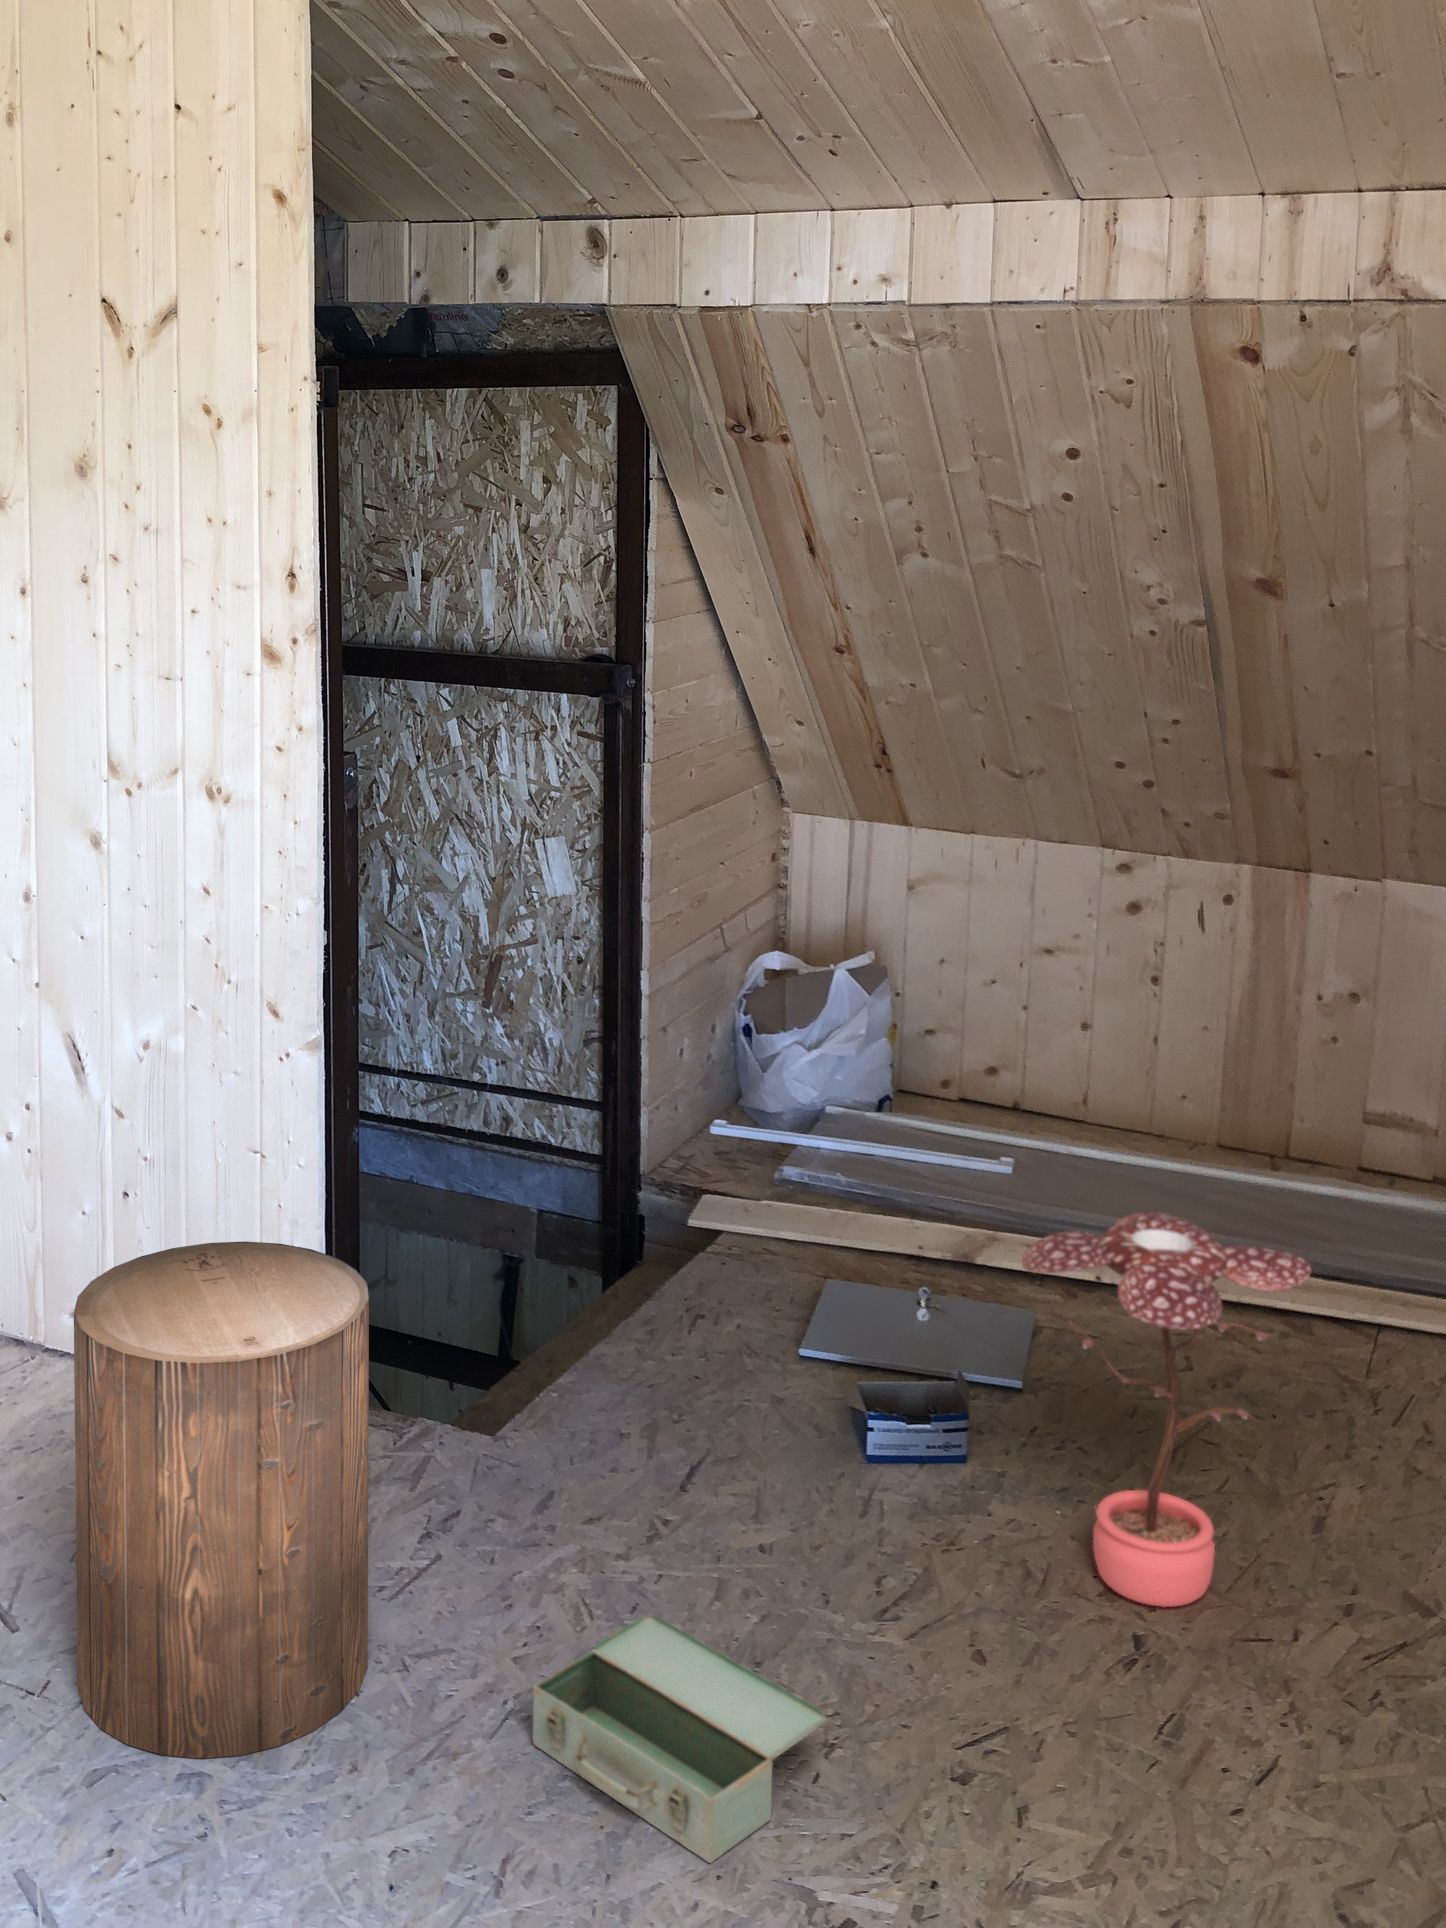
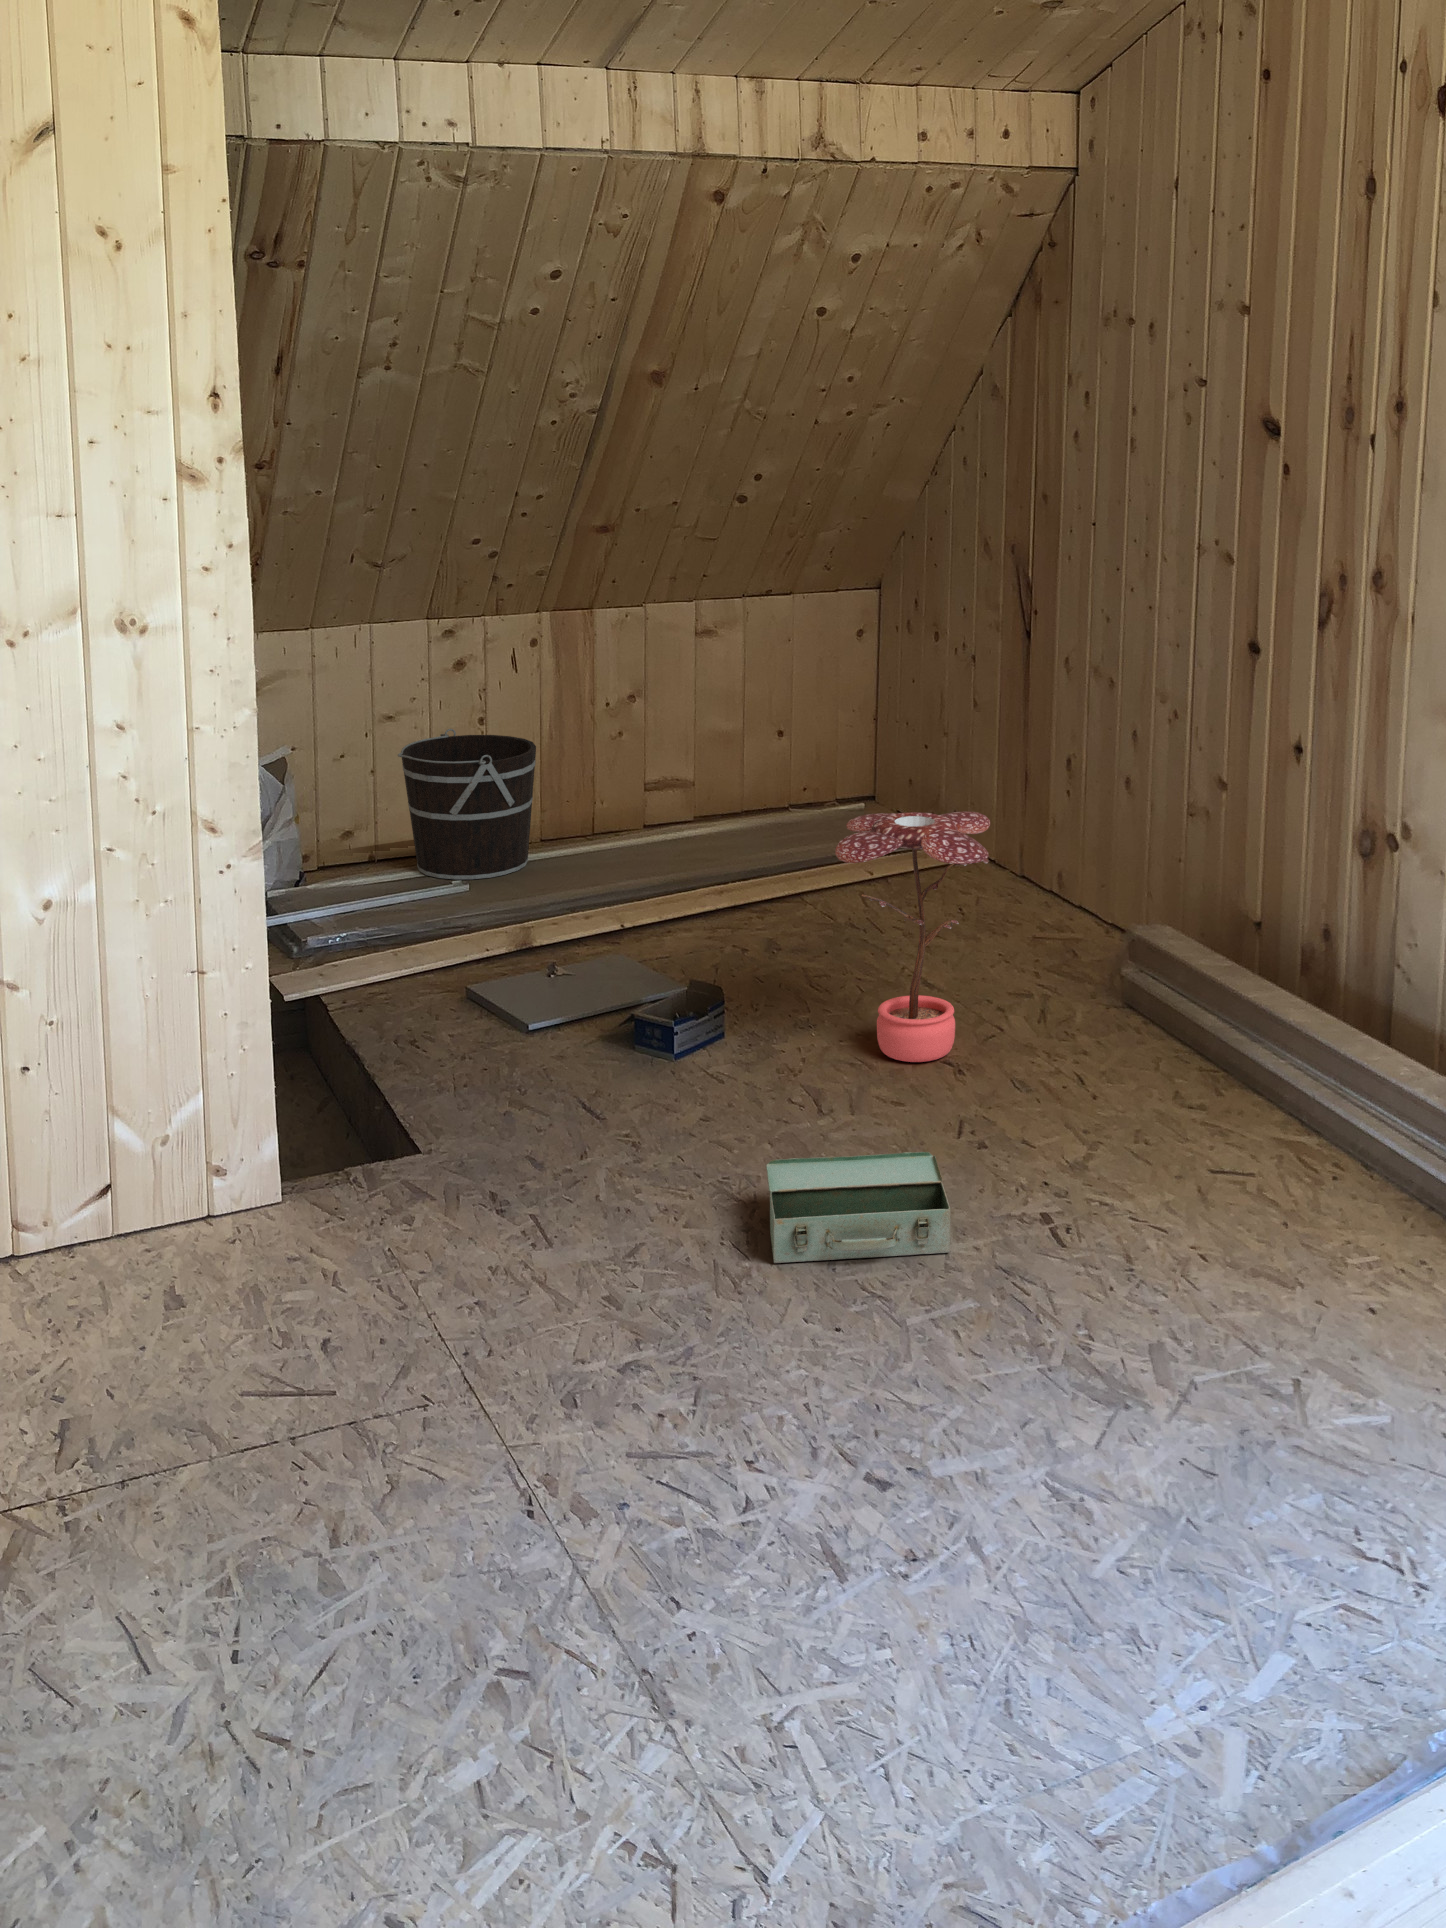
bucket: none [993,985,1158,1172] -> present [398,729,536,879]
stool: present [74,1241,369,1758] -> none [379,982,645,1404]

